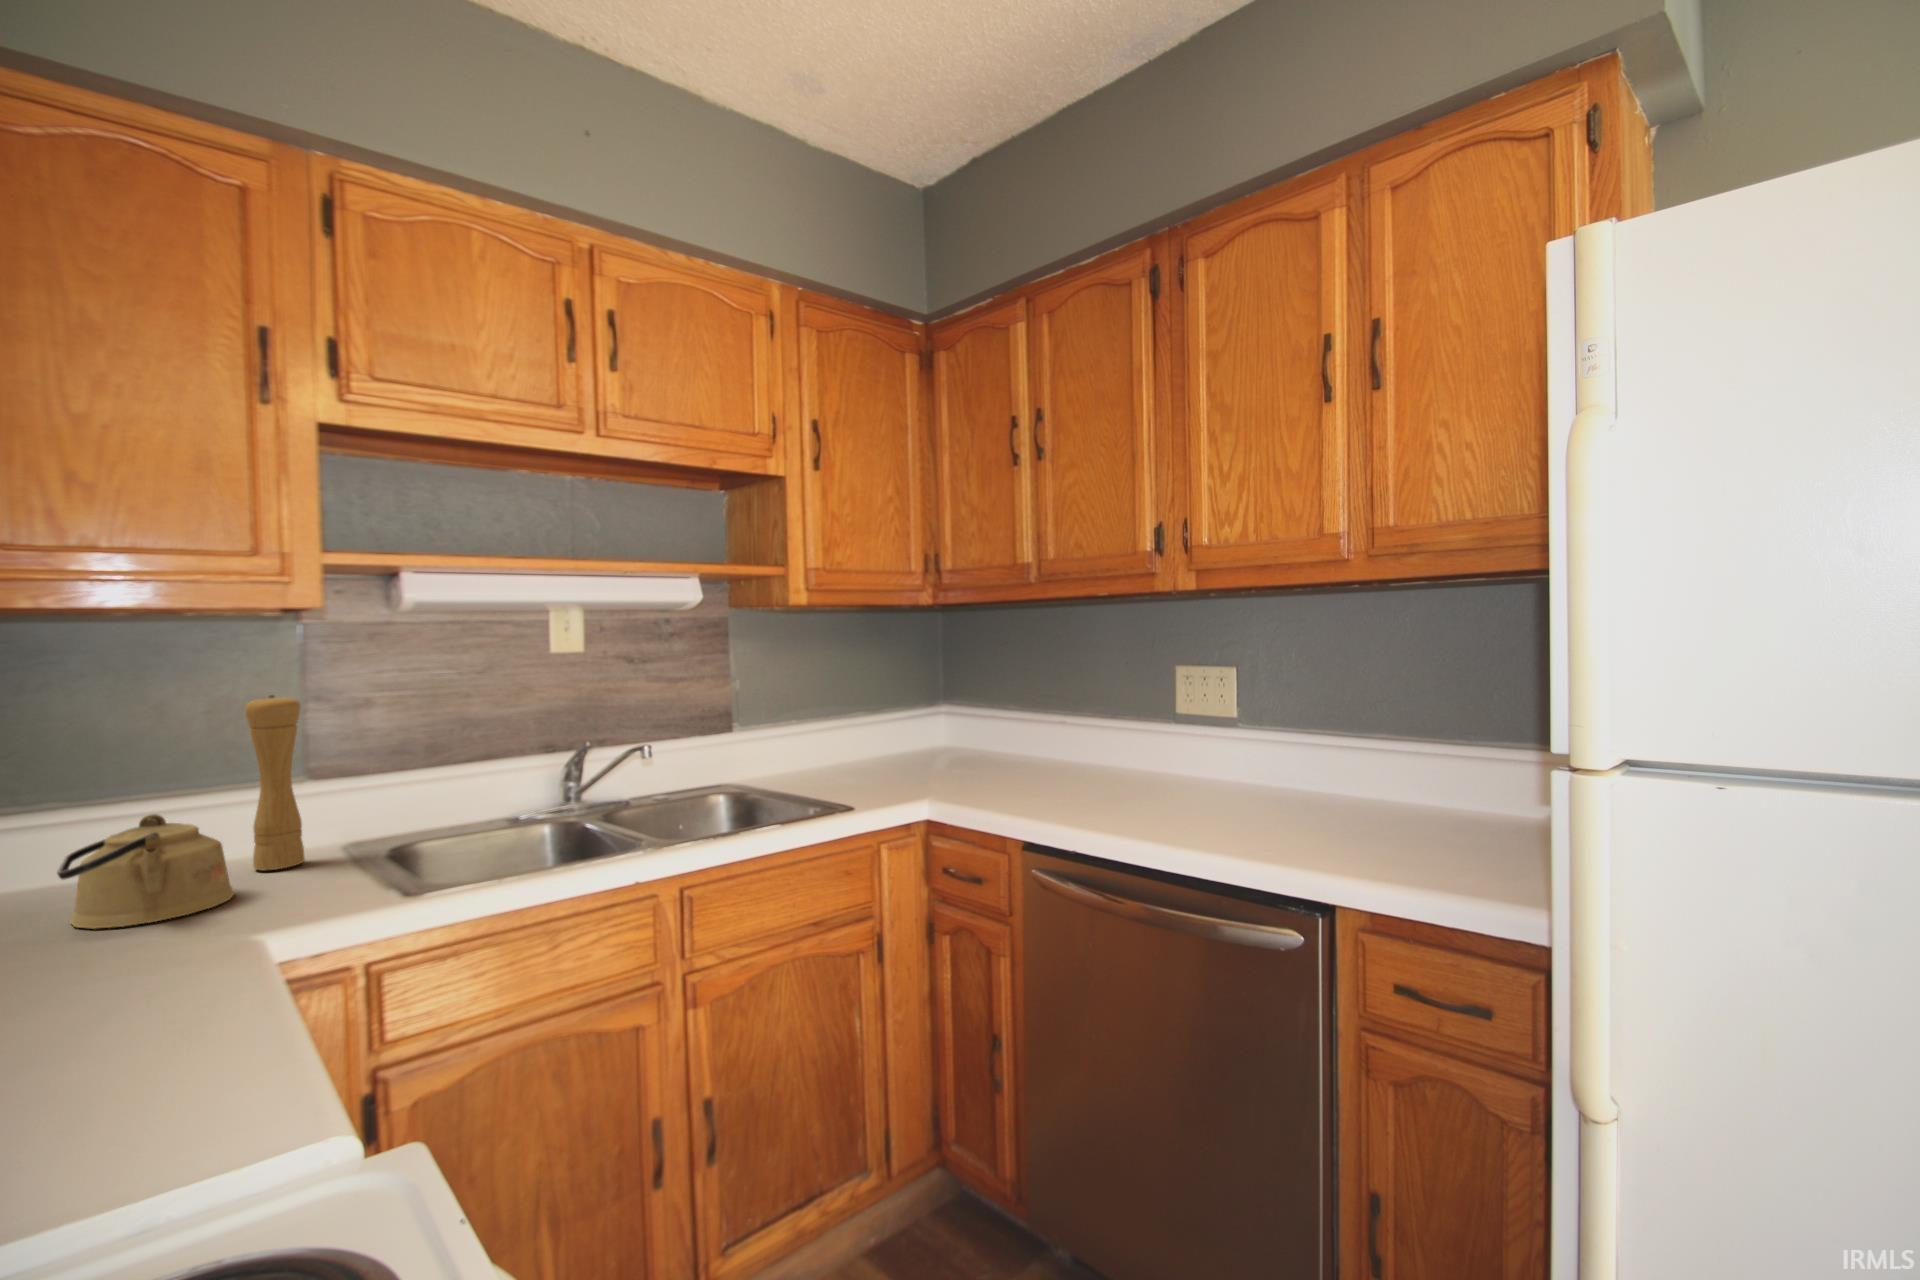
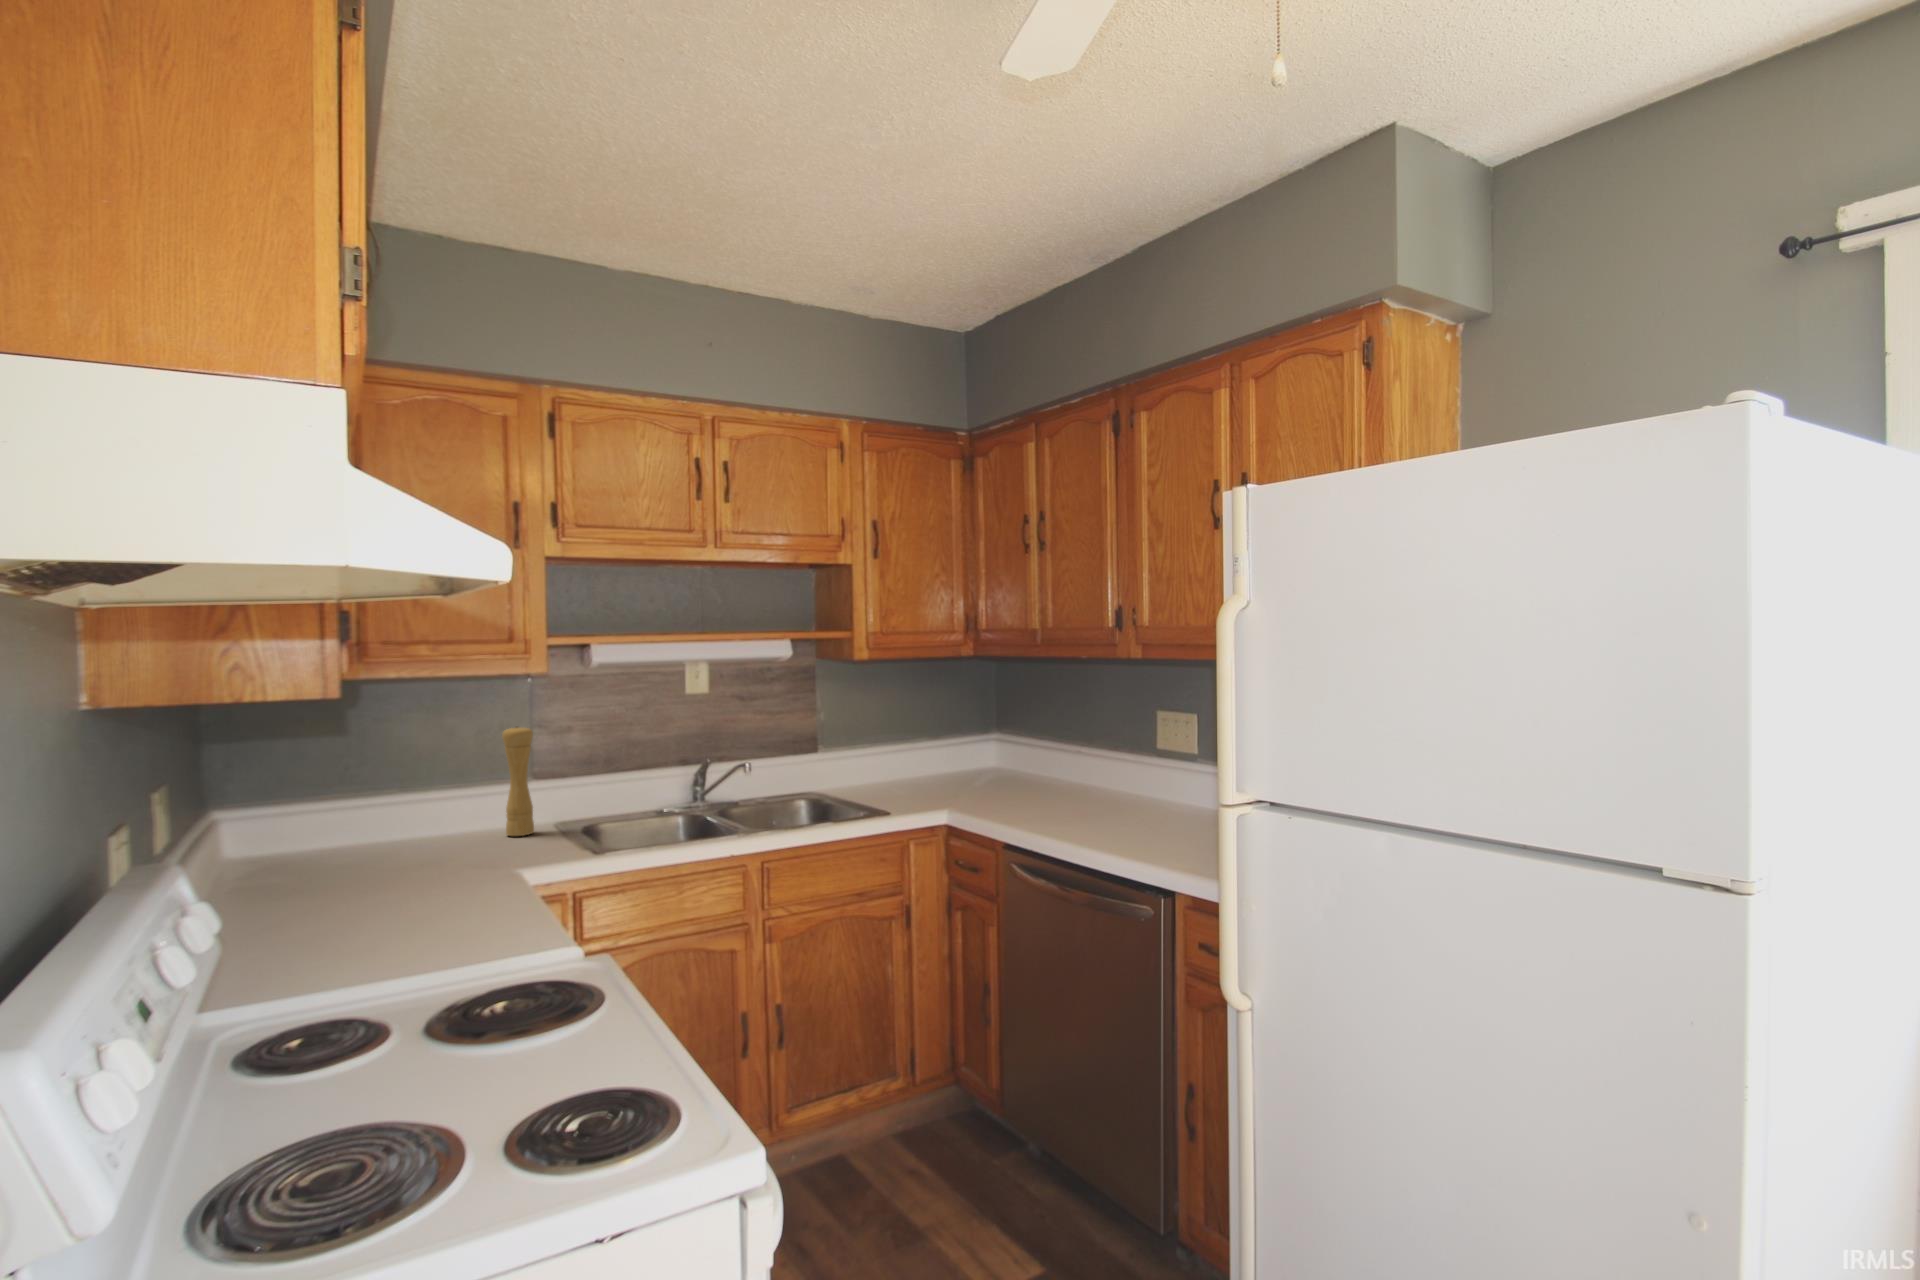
kettle: present [57,814,234,929] -> none [415,798,501,862]

